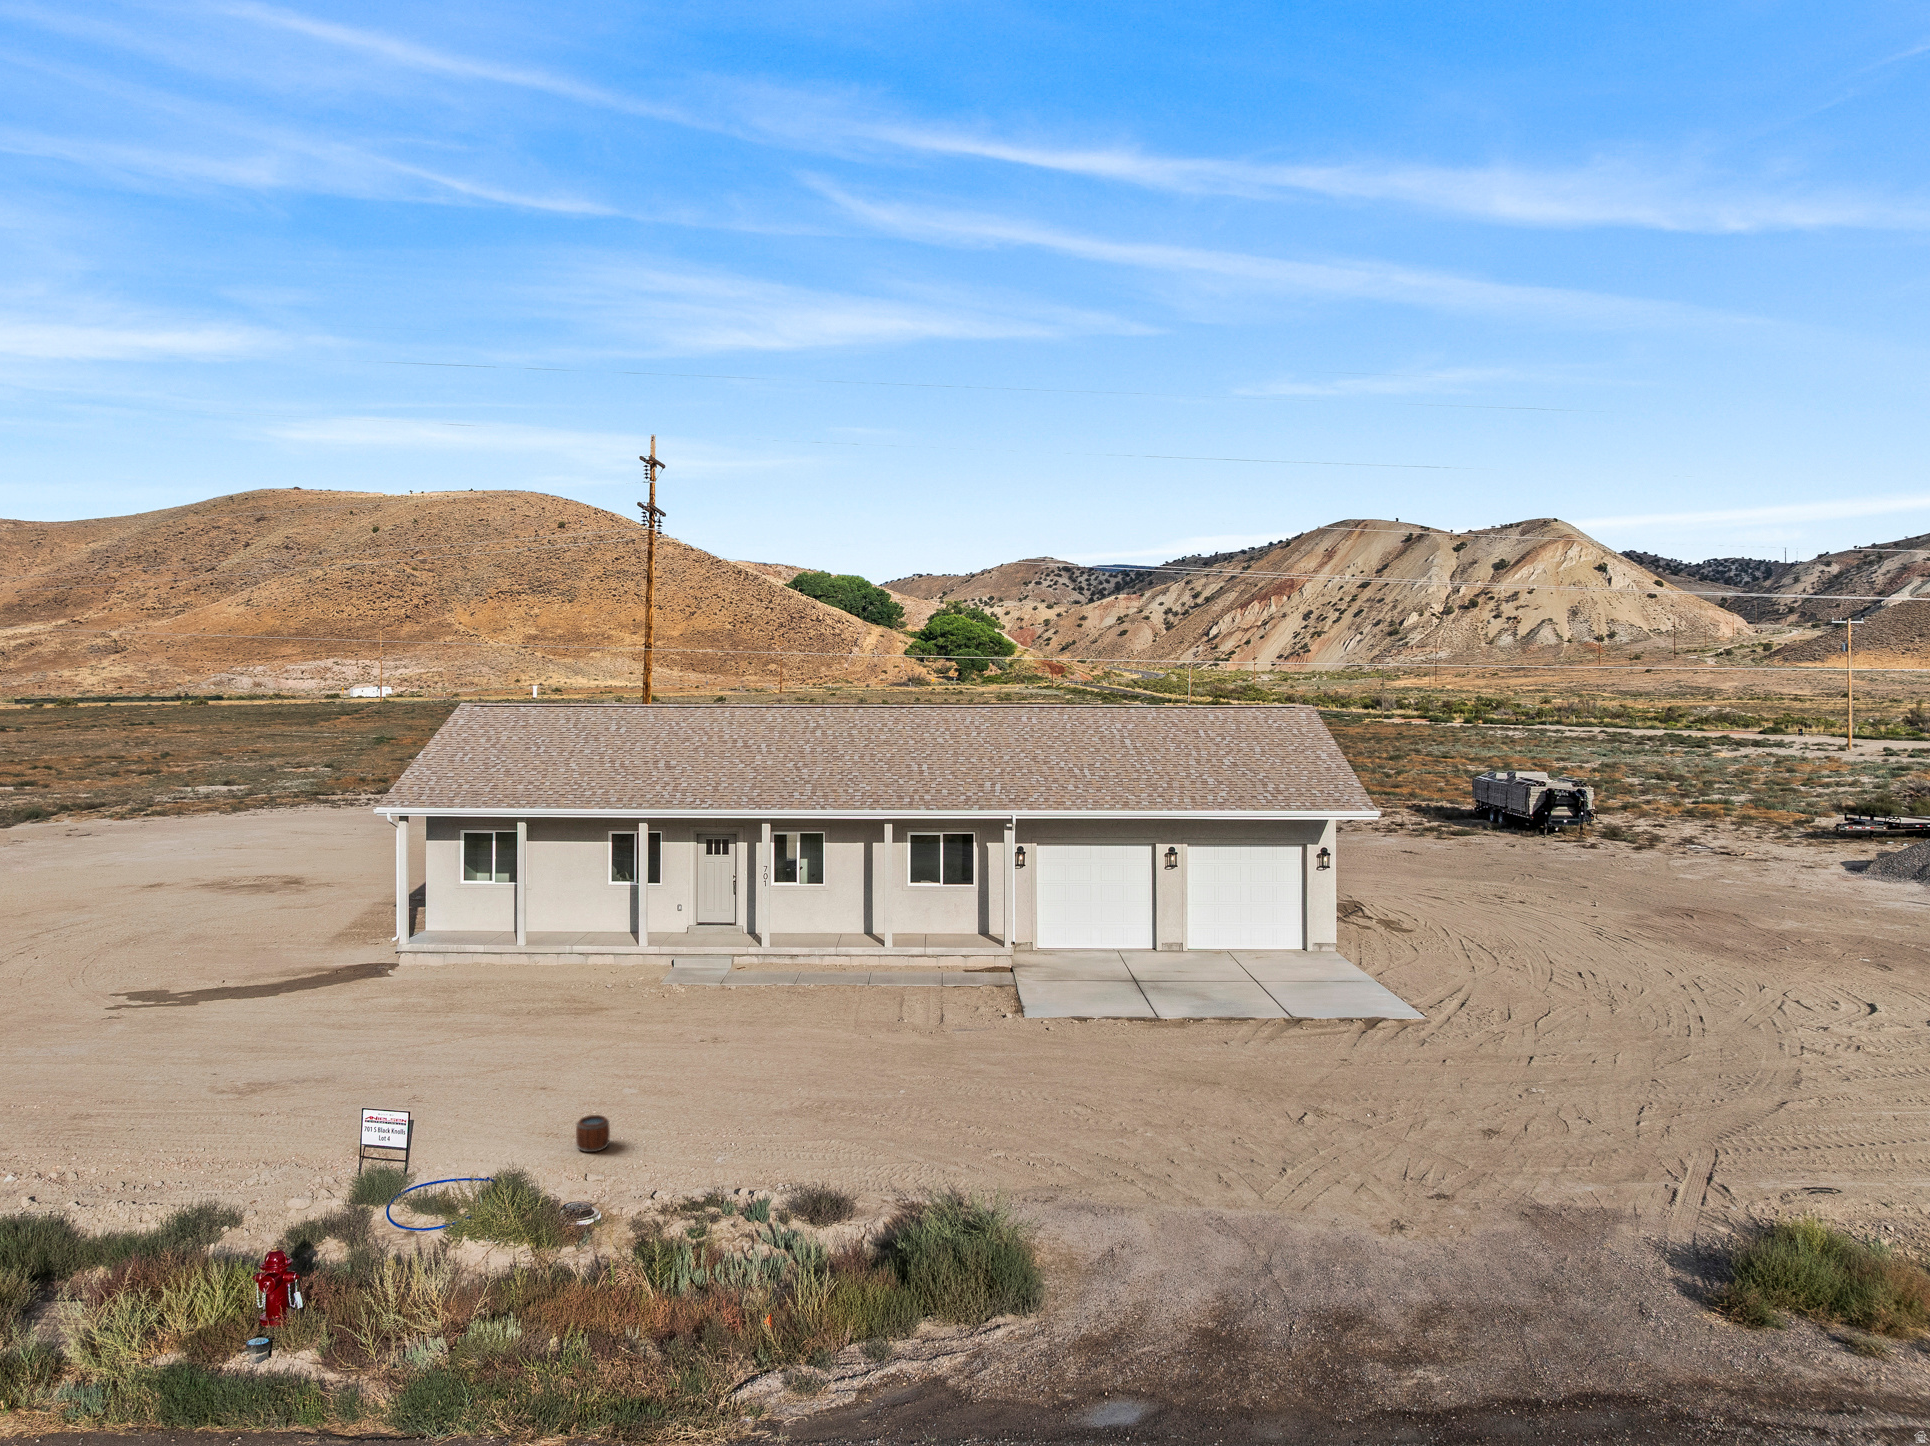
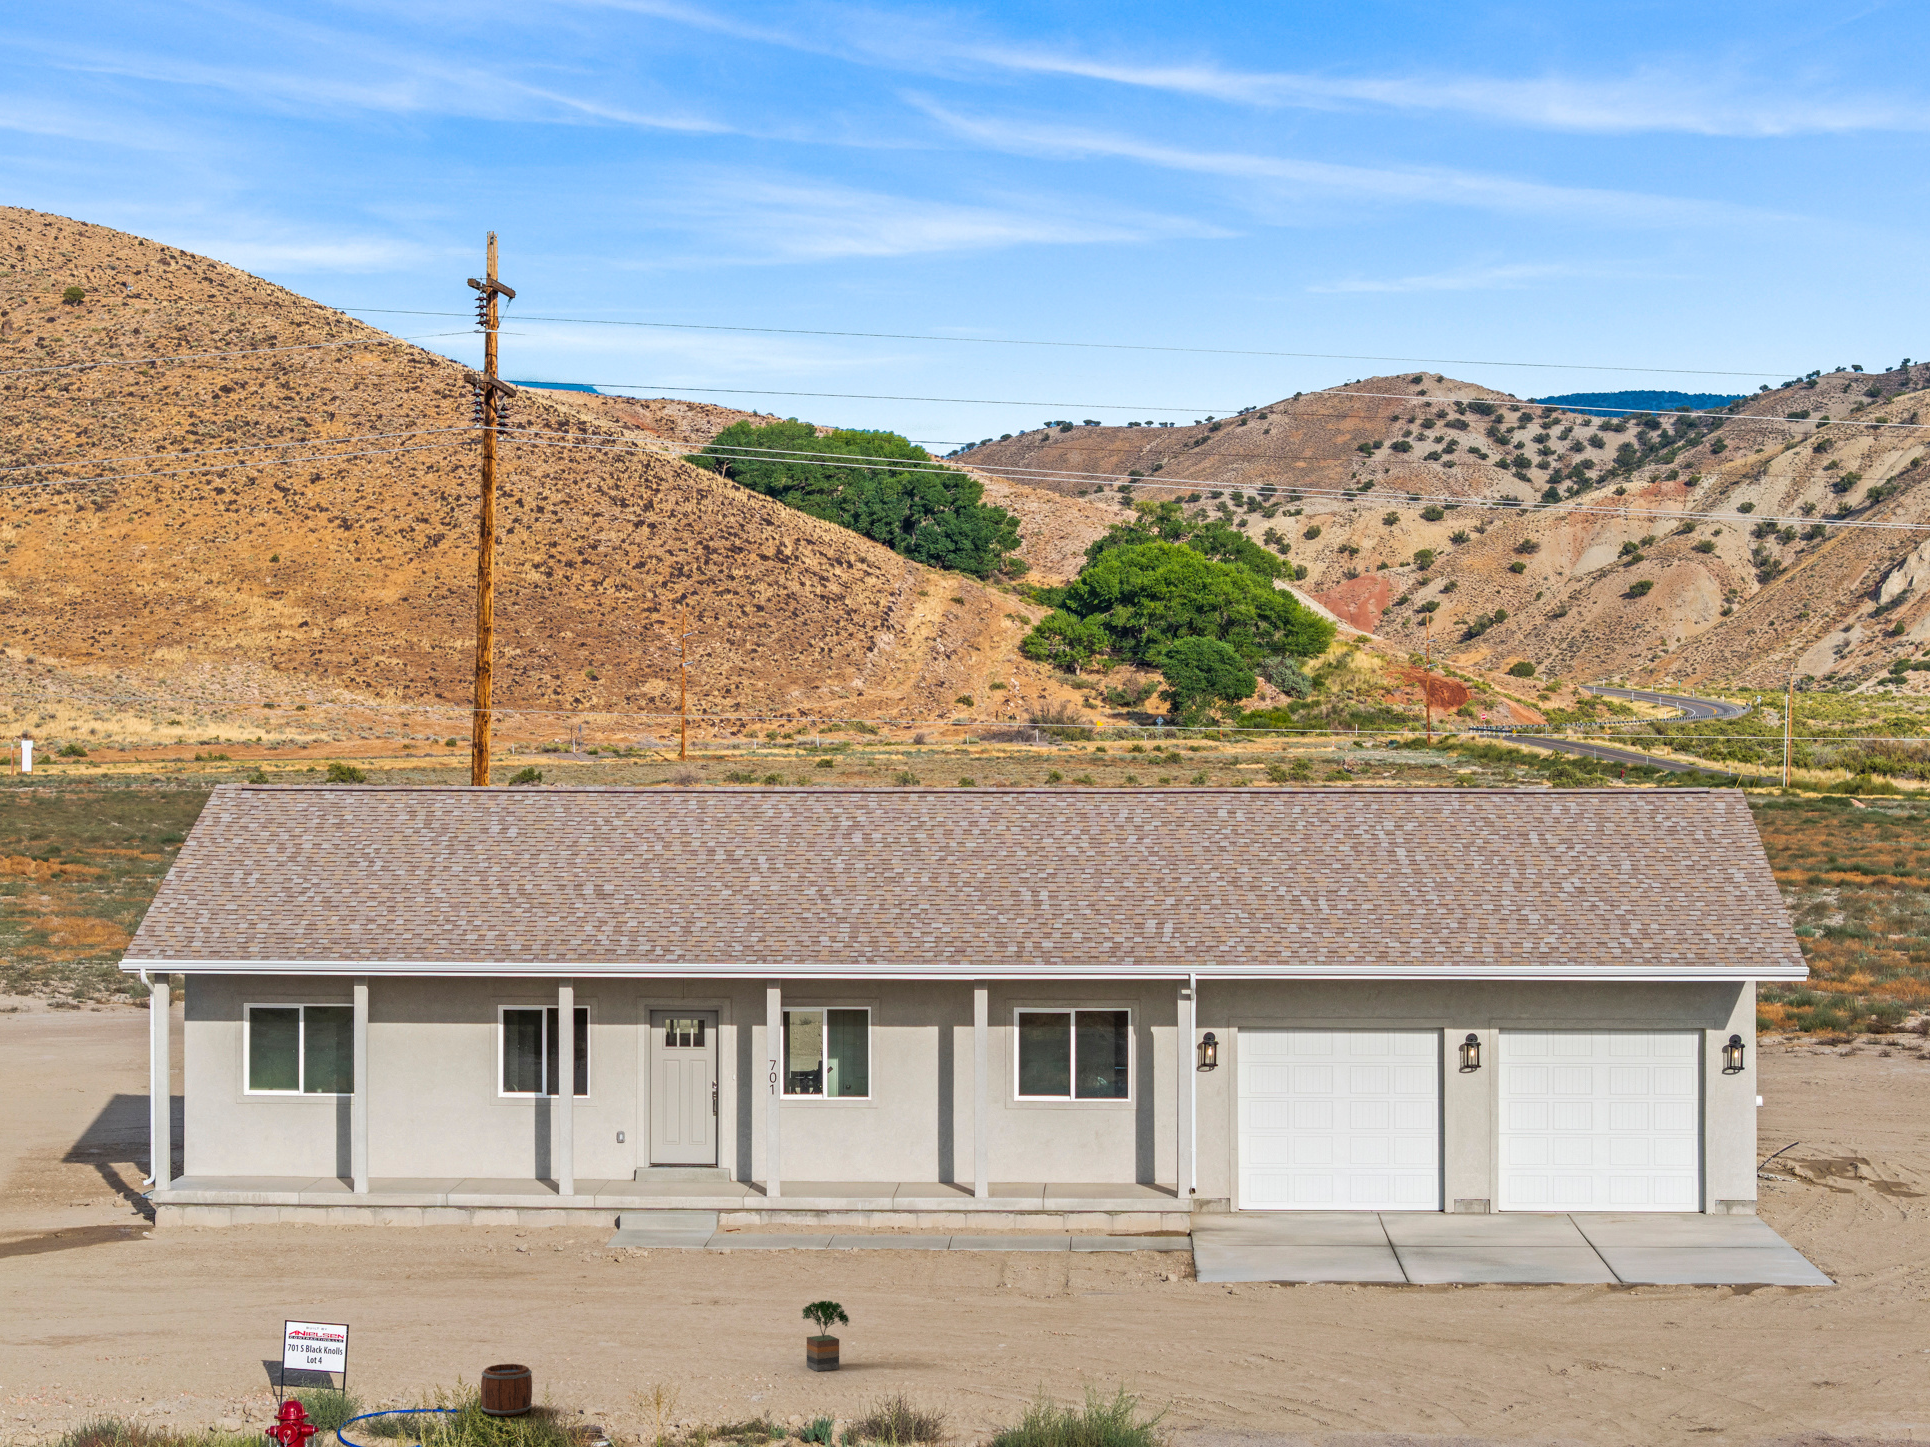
potted tree: none [784,1055,815,1102] -> present [802,1301,849,1371]

